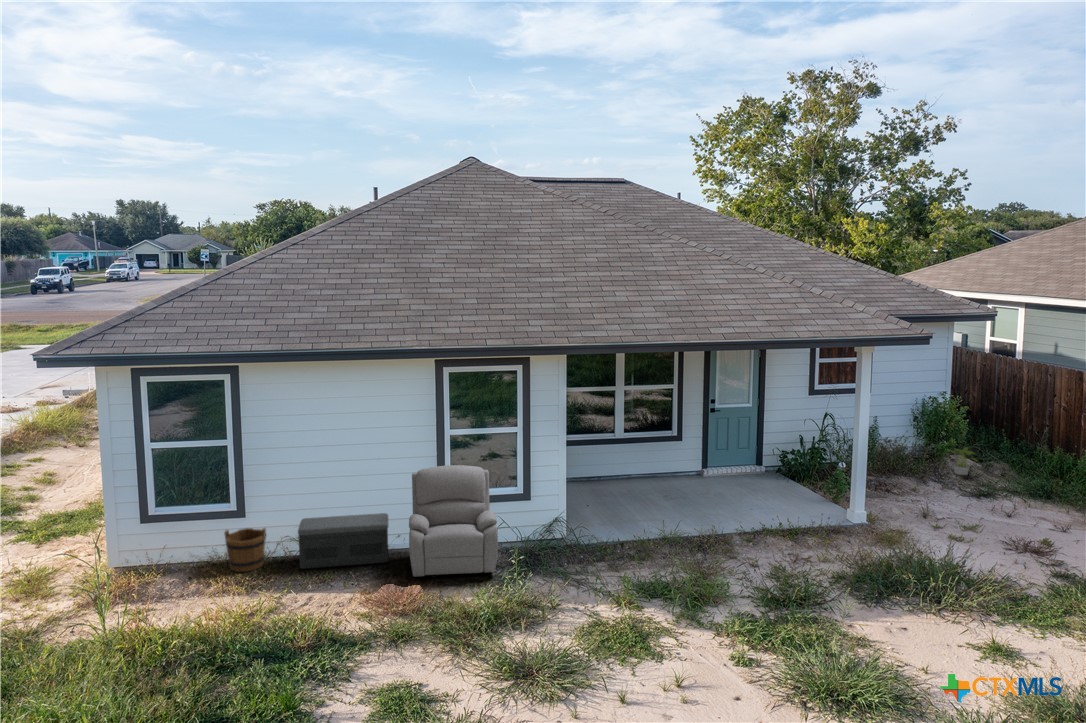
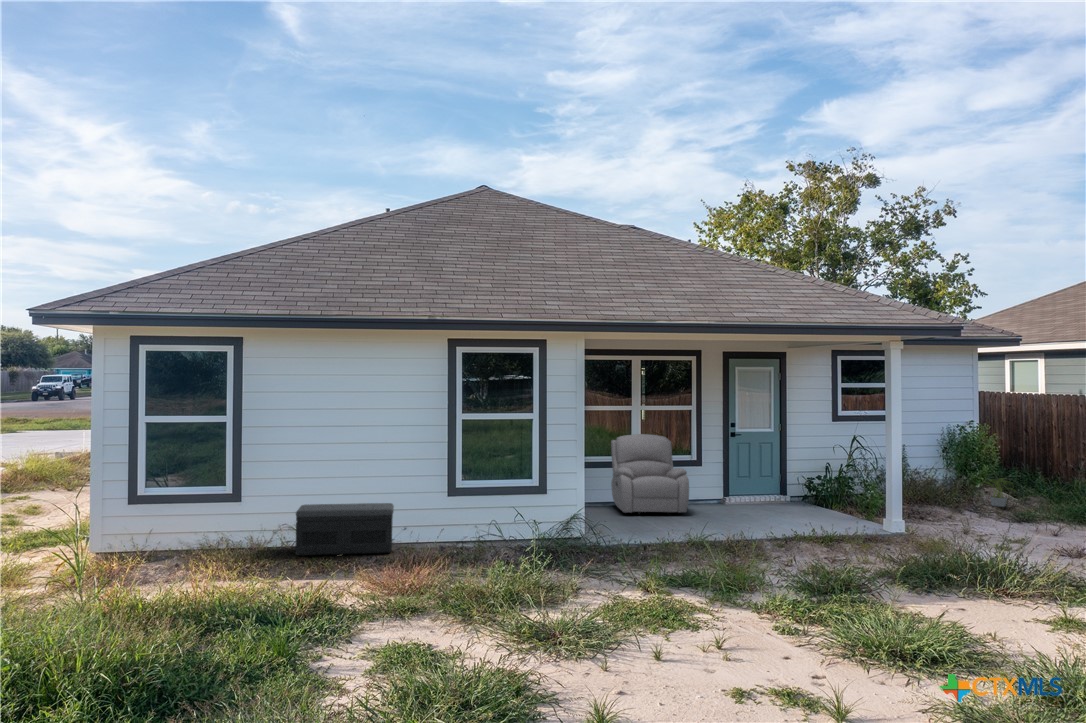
chair: present [409,465,498,578] -> present [611,434,689,515]
bucket: present [225,528,266,572] -> none [217,511,262,557]

